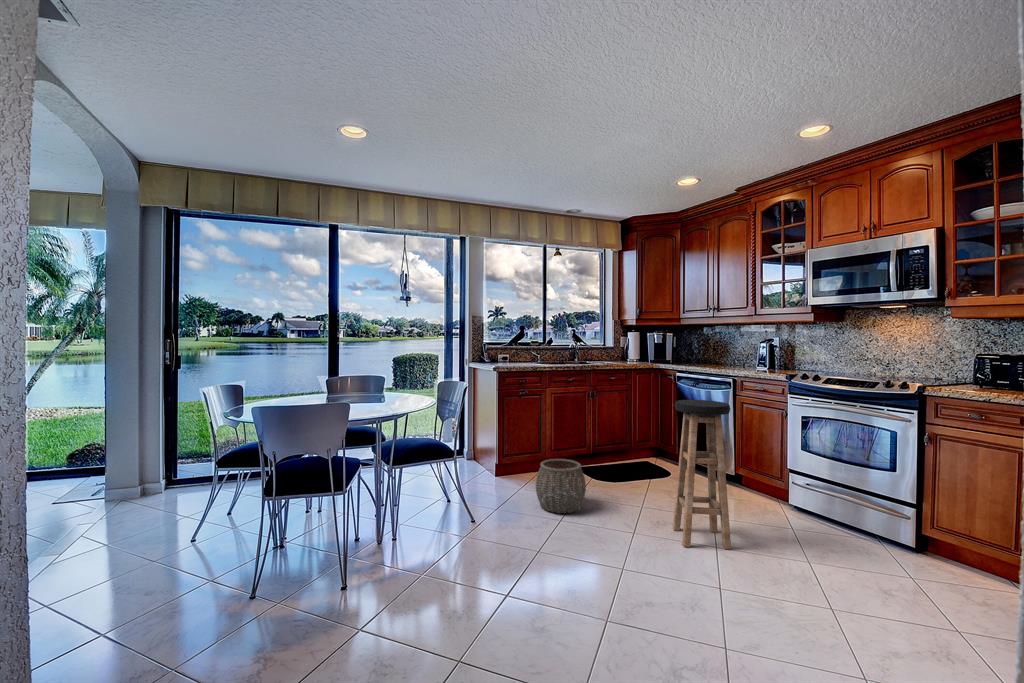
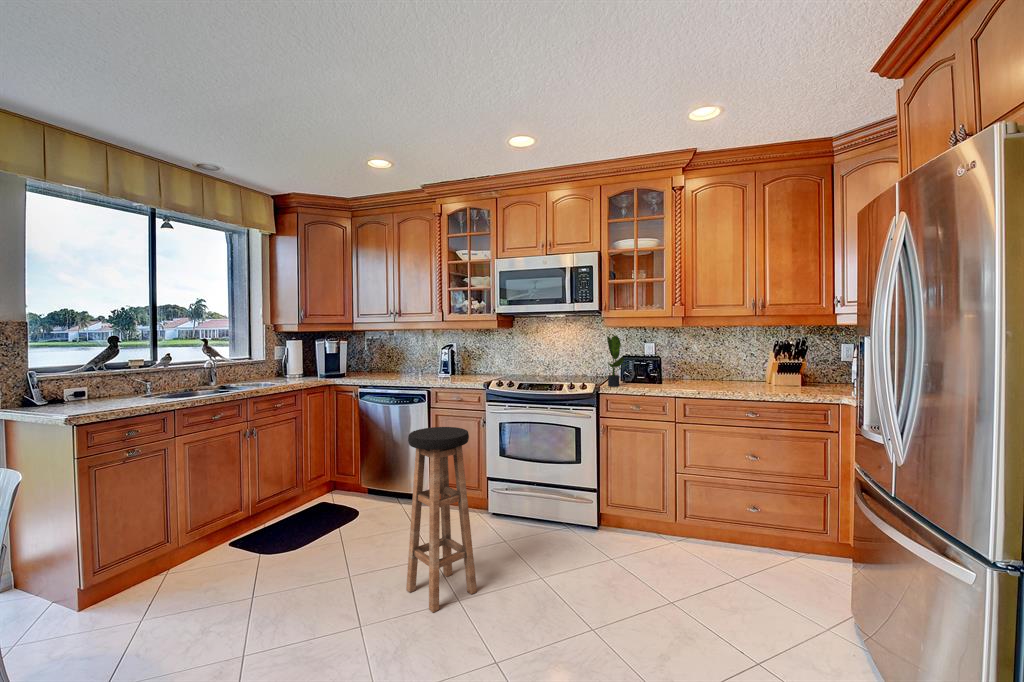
potted plant: none [943,325,993,389] -> present [607,335,628,386]
woven basket: present [536,459,586,513] -> none [191,543,281,641]

